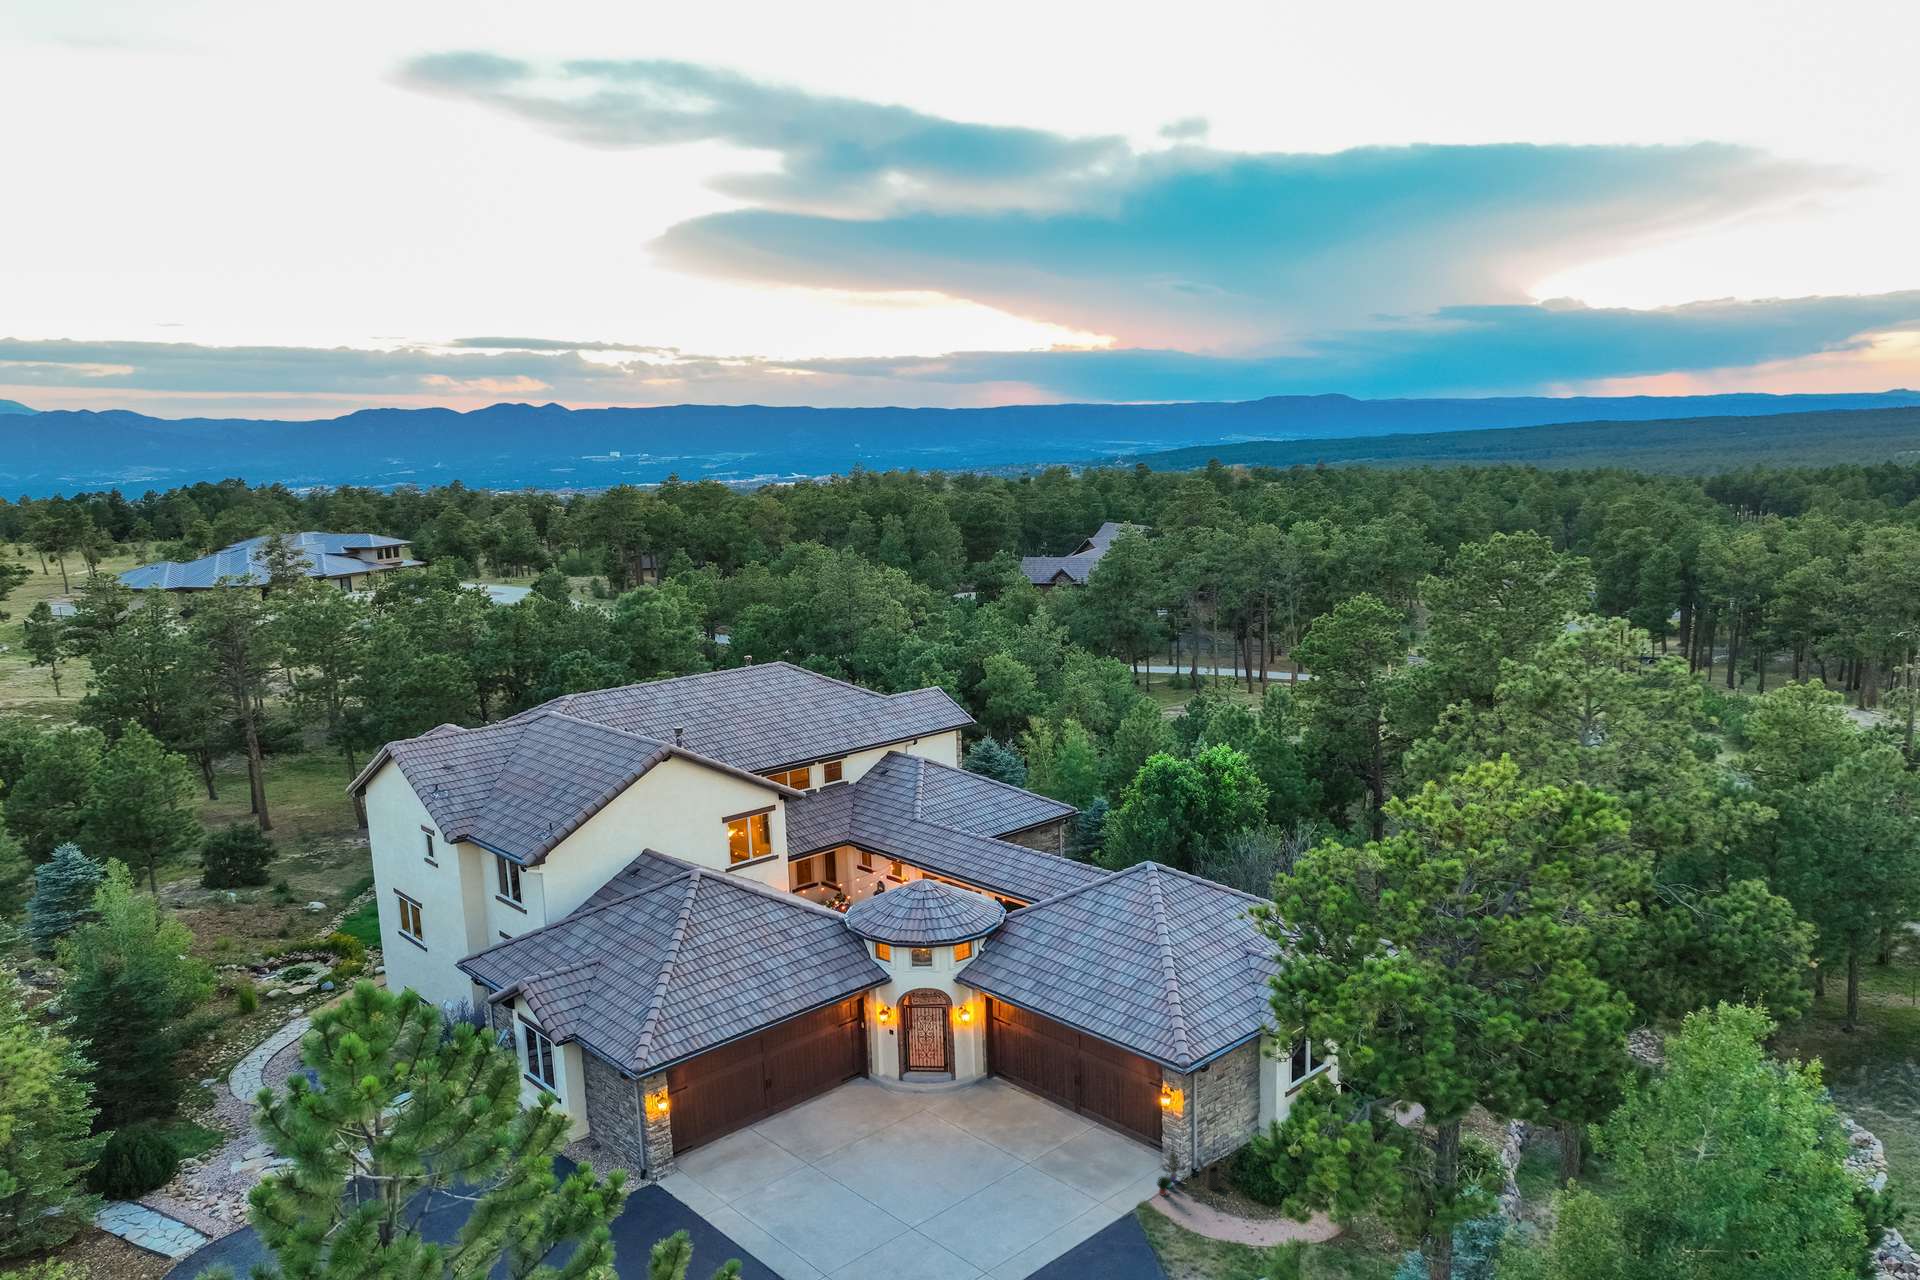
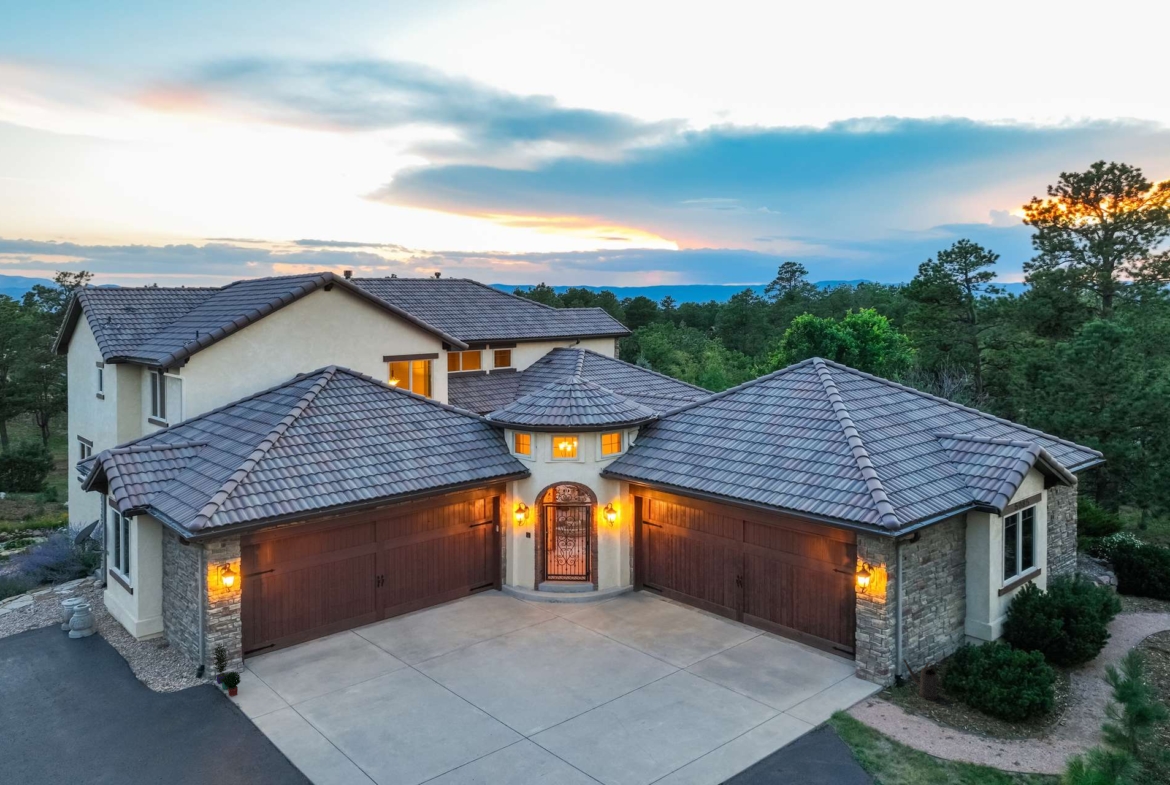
potted plant: present [1157,1151,1179,1195] -> present [213,644,241,696]

